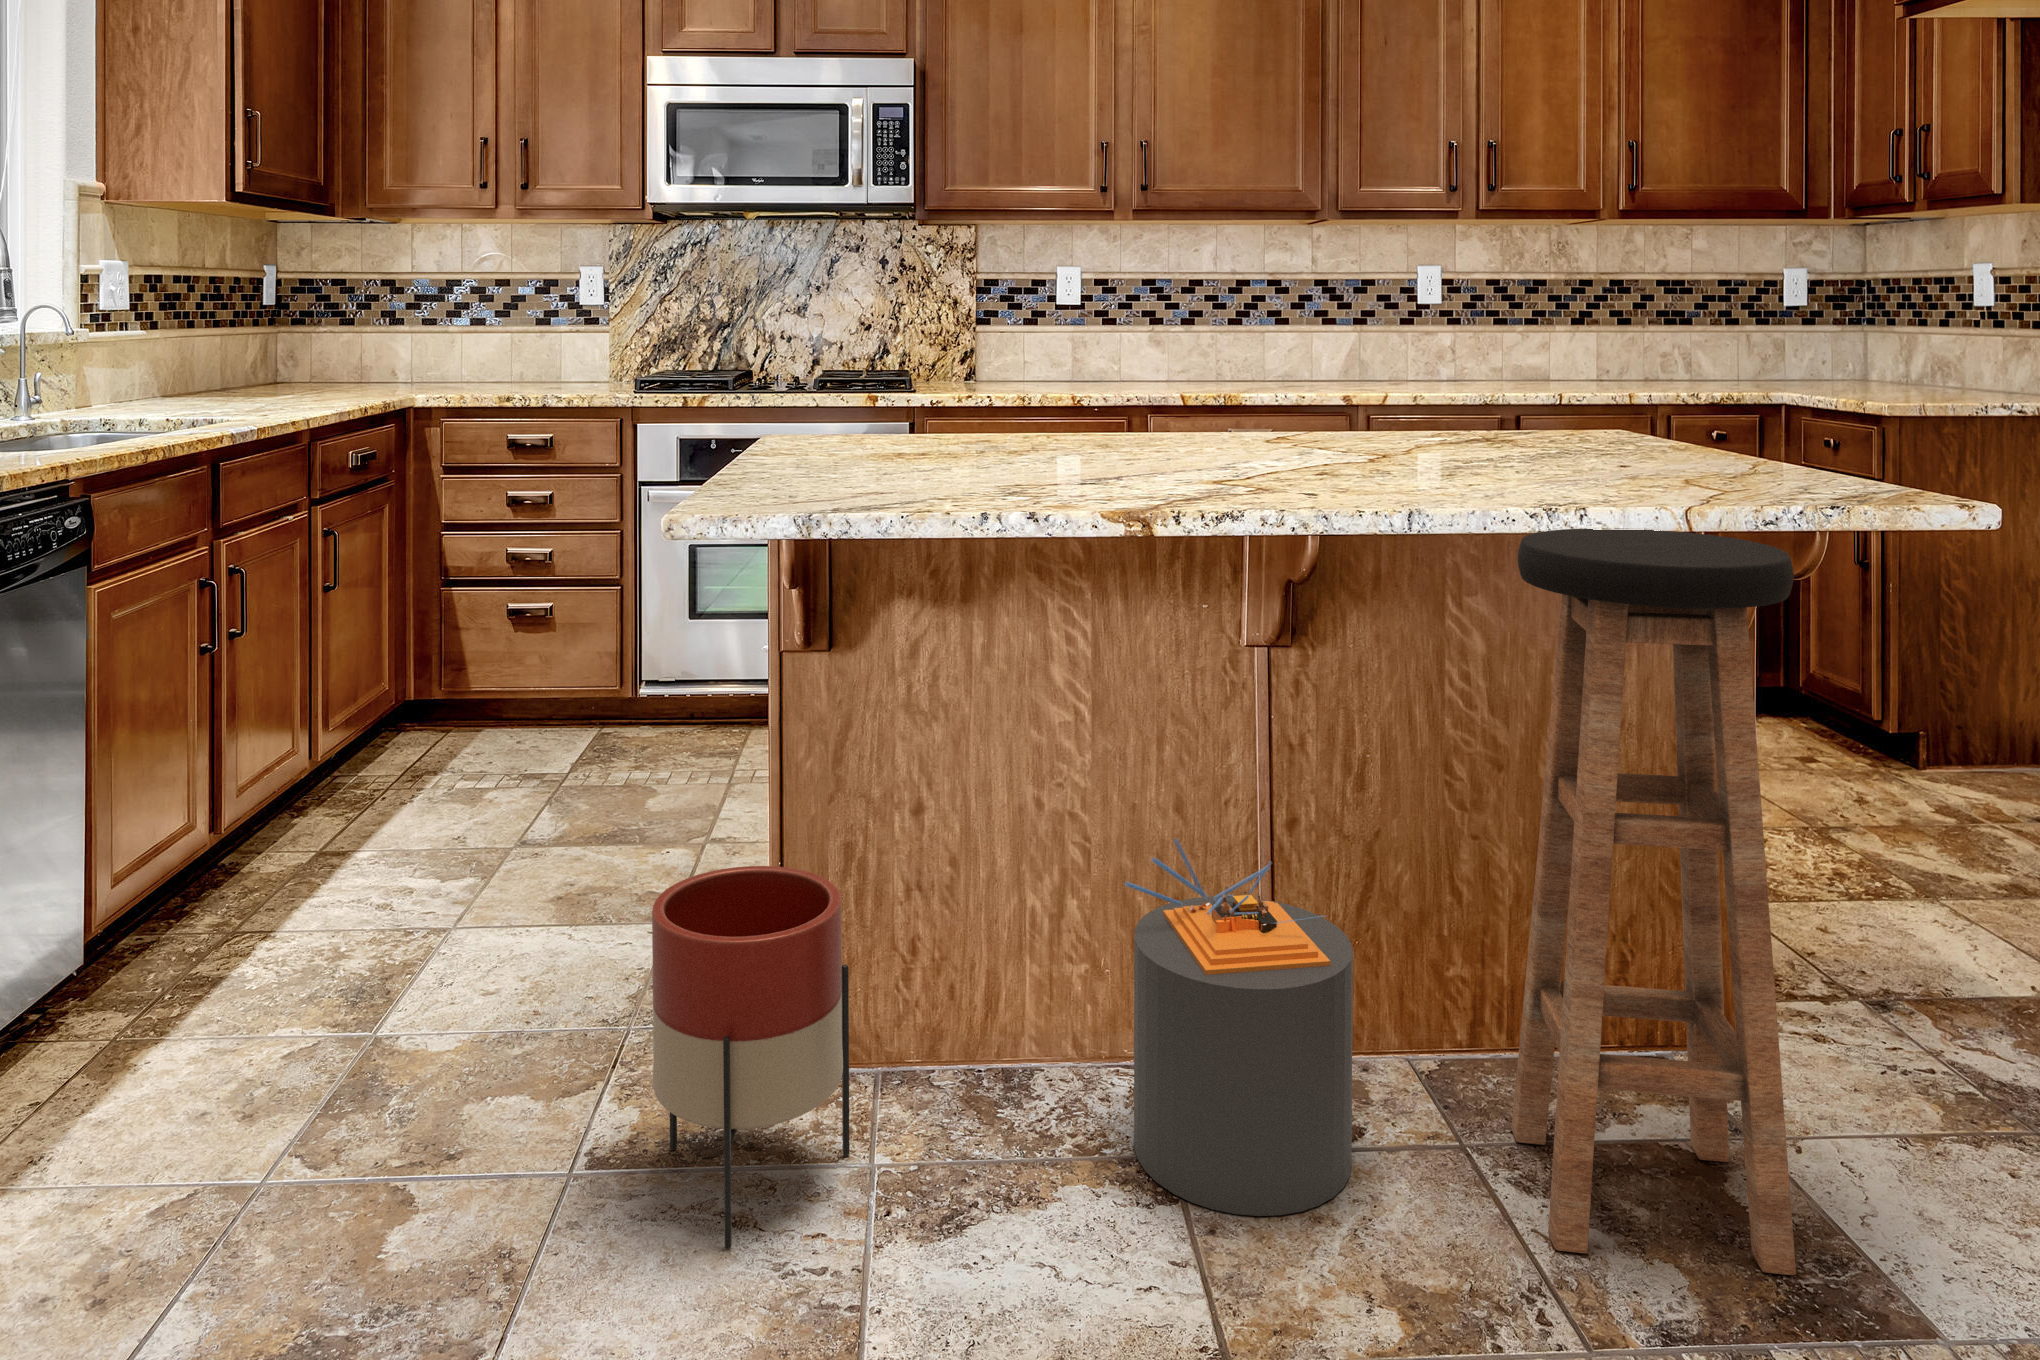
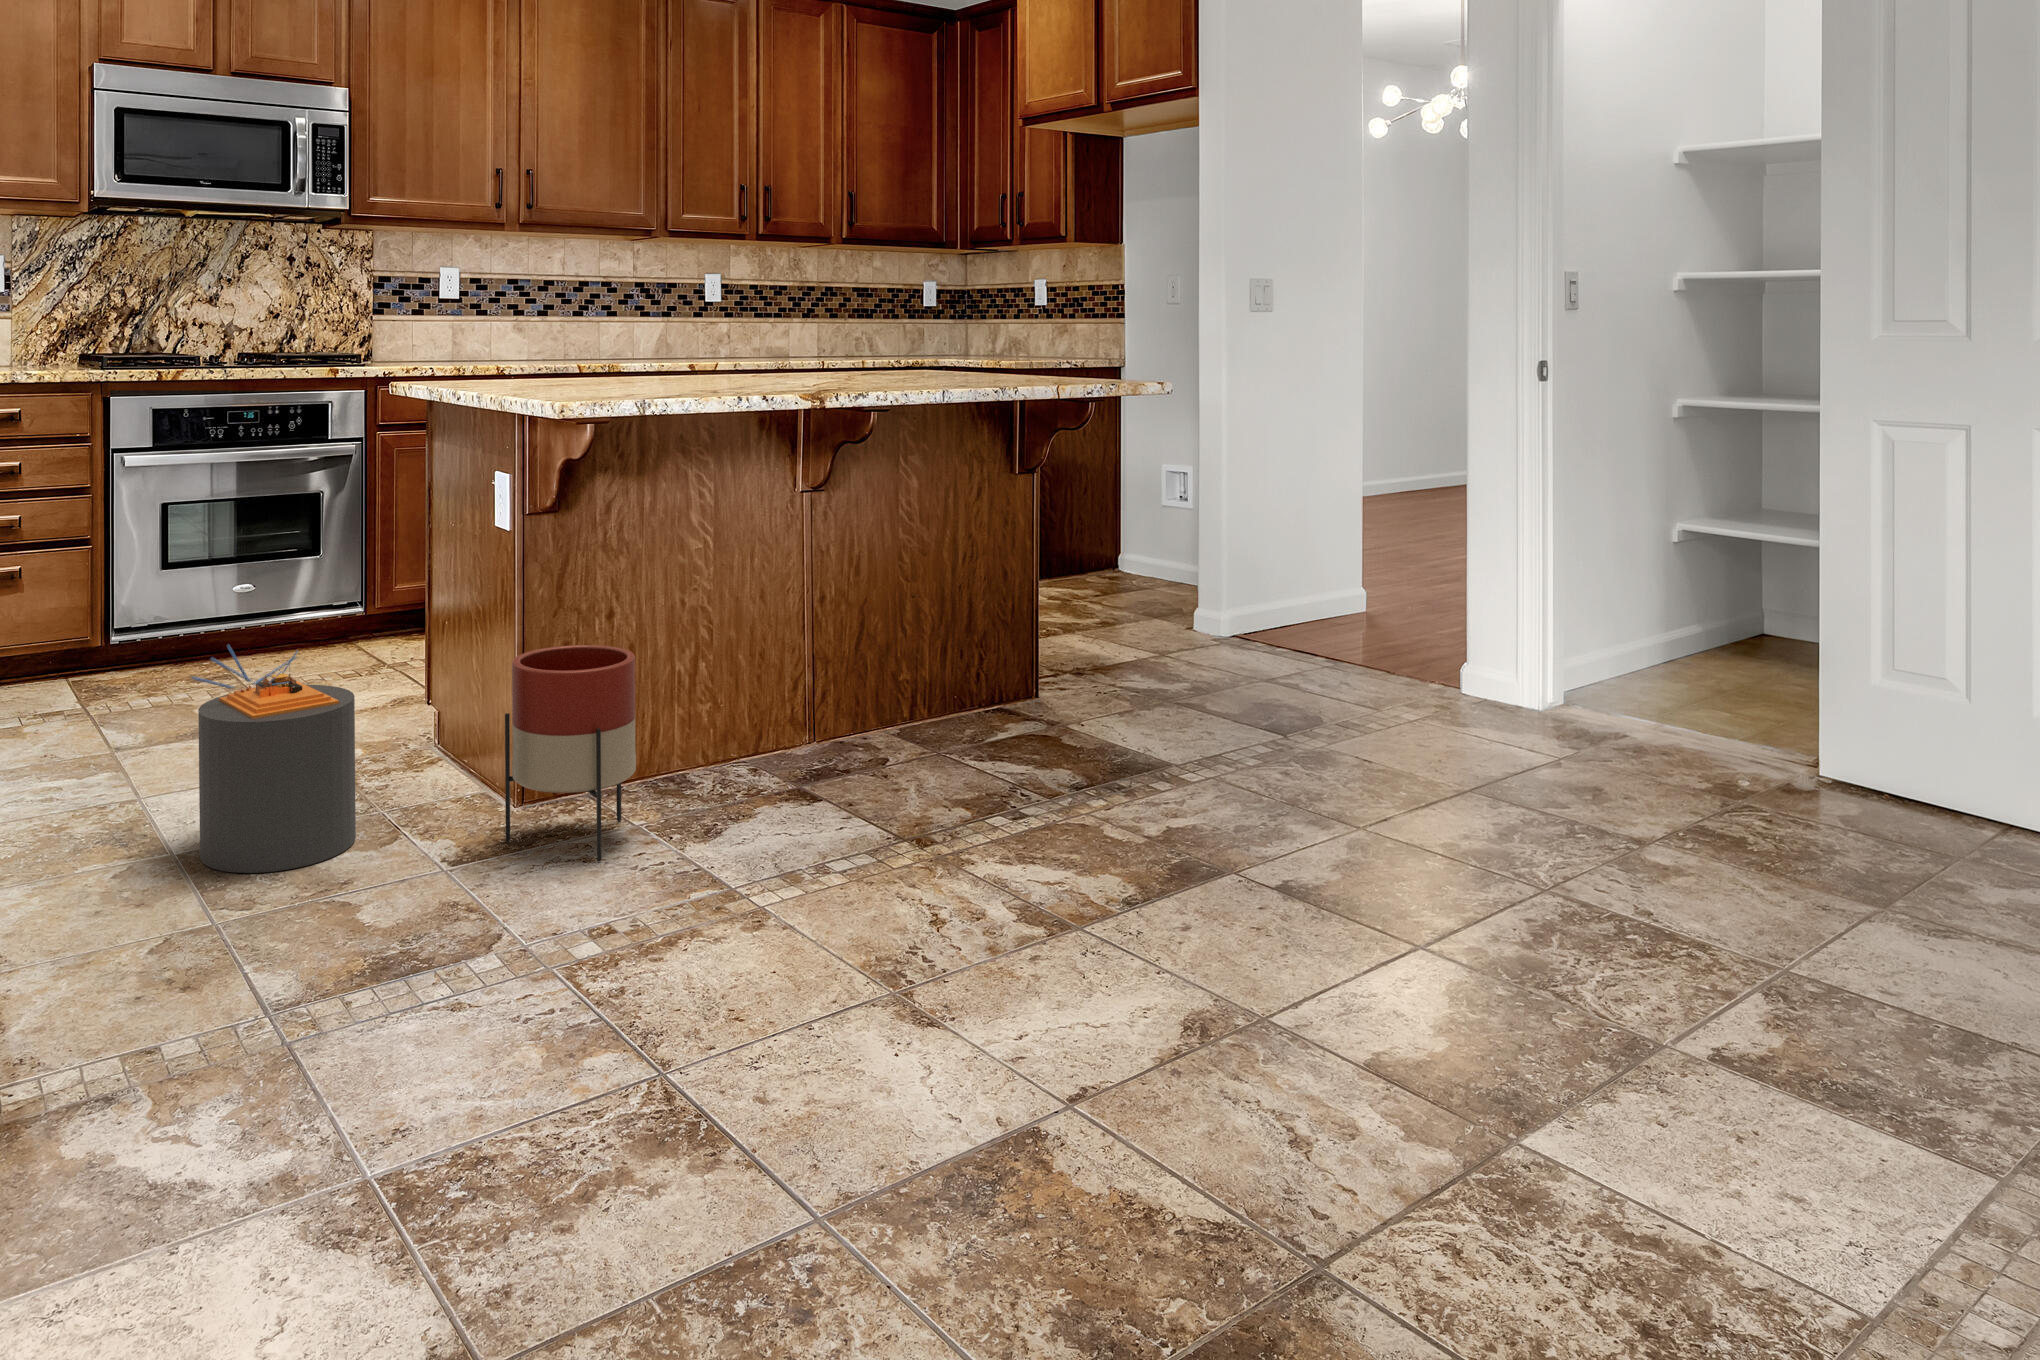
bar stool: present [1512,528,1796,1275] -> none [951,406,1101,773]
trash can: present [1125,839,1353,1216] -> present [192,644,356,873]

